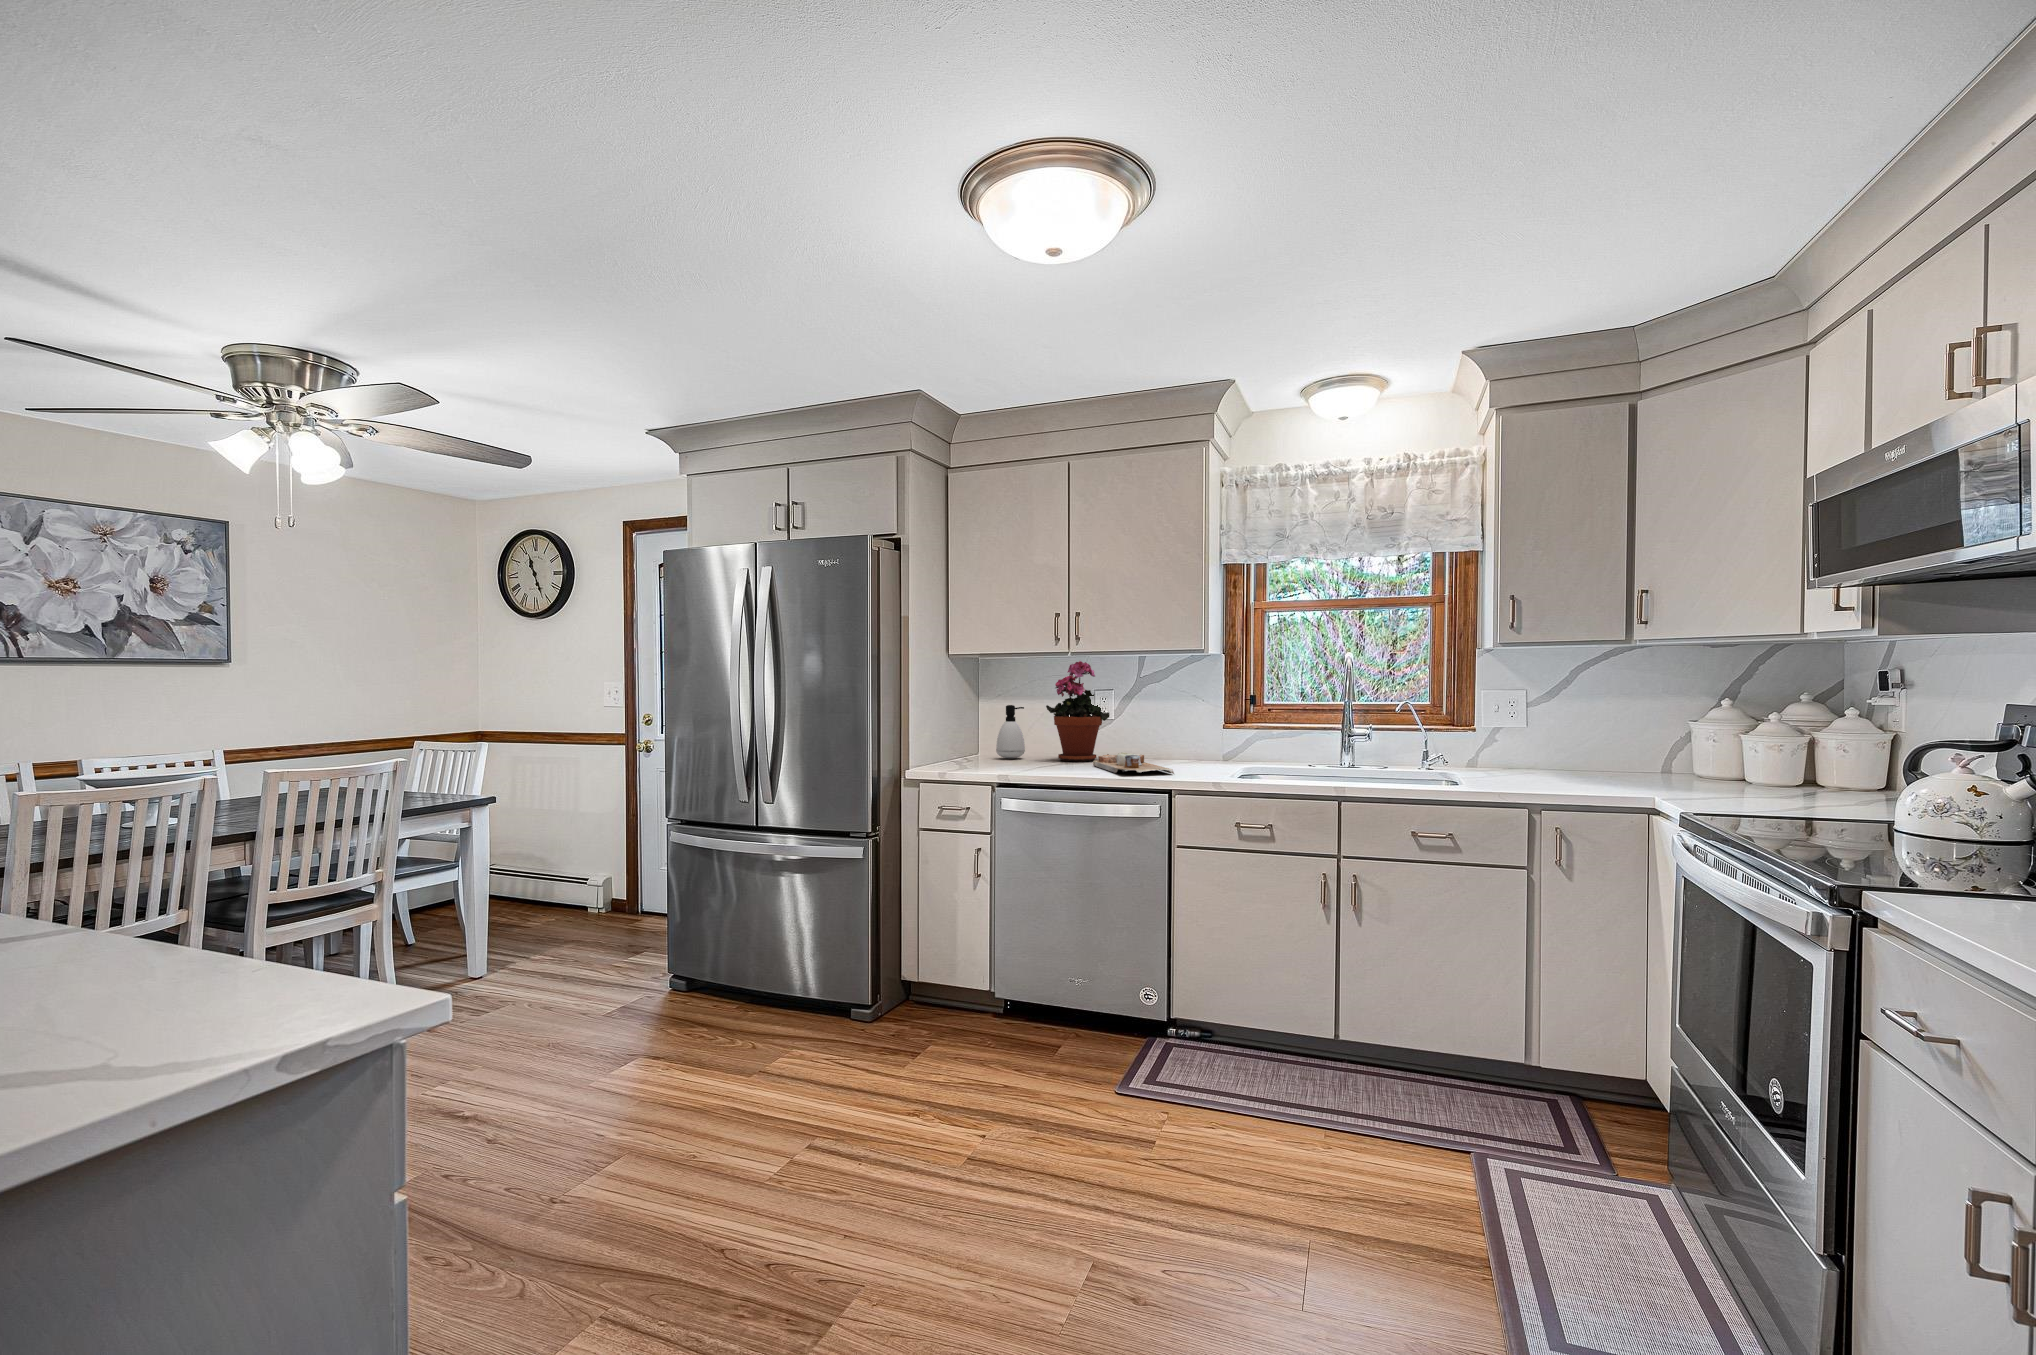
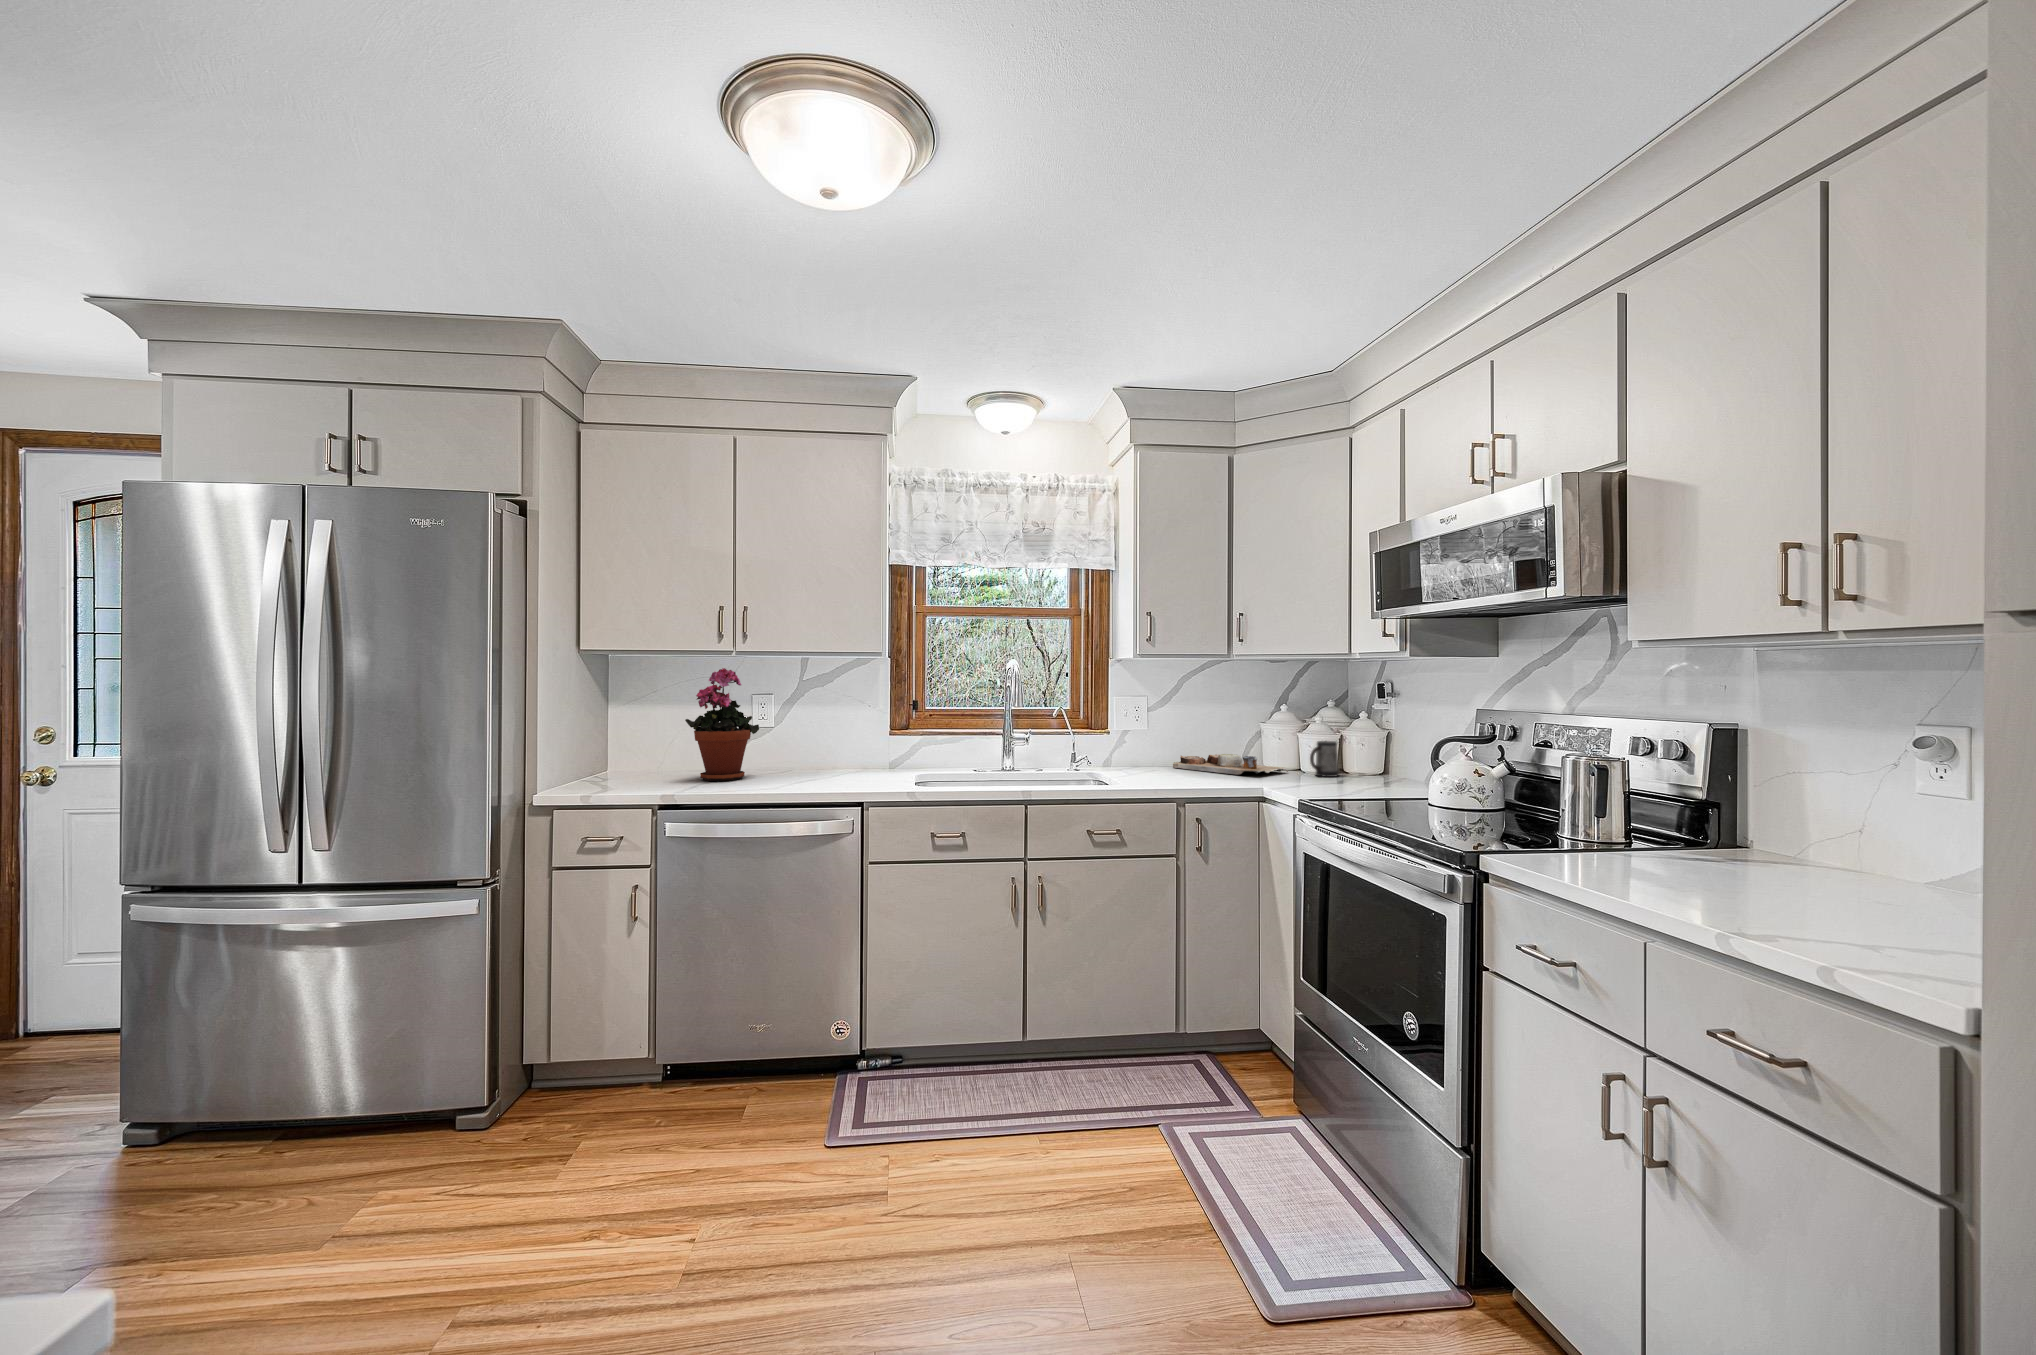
soap dispenser: present [996,705,1025,758] -> none [621,719,656,781]
mug: none [1725,747,1772,791] -> present [1310,741,1339,777]
cutting board: present [1093,753,1174,774] -> present [1173,754,1288,775]

